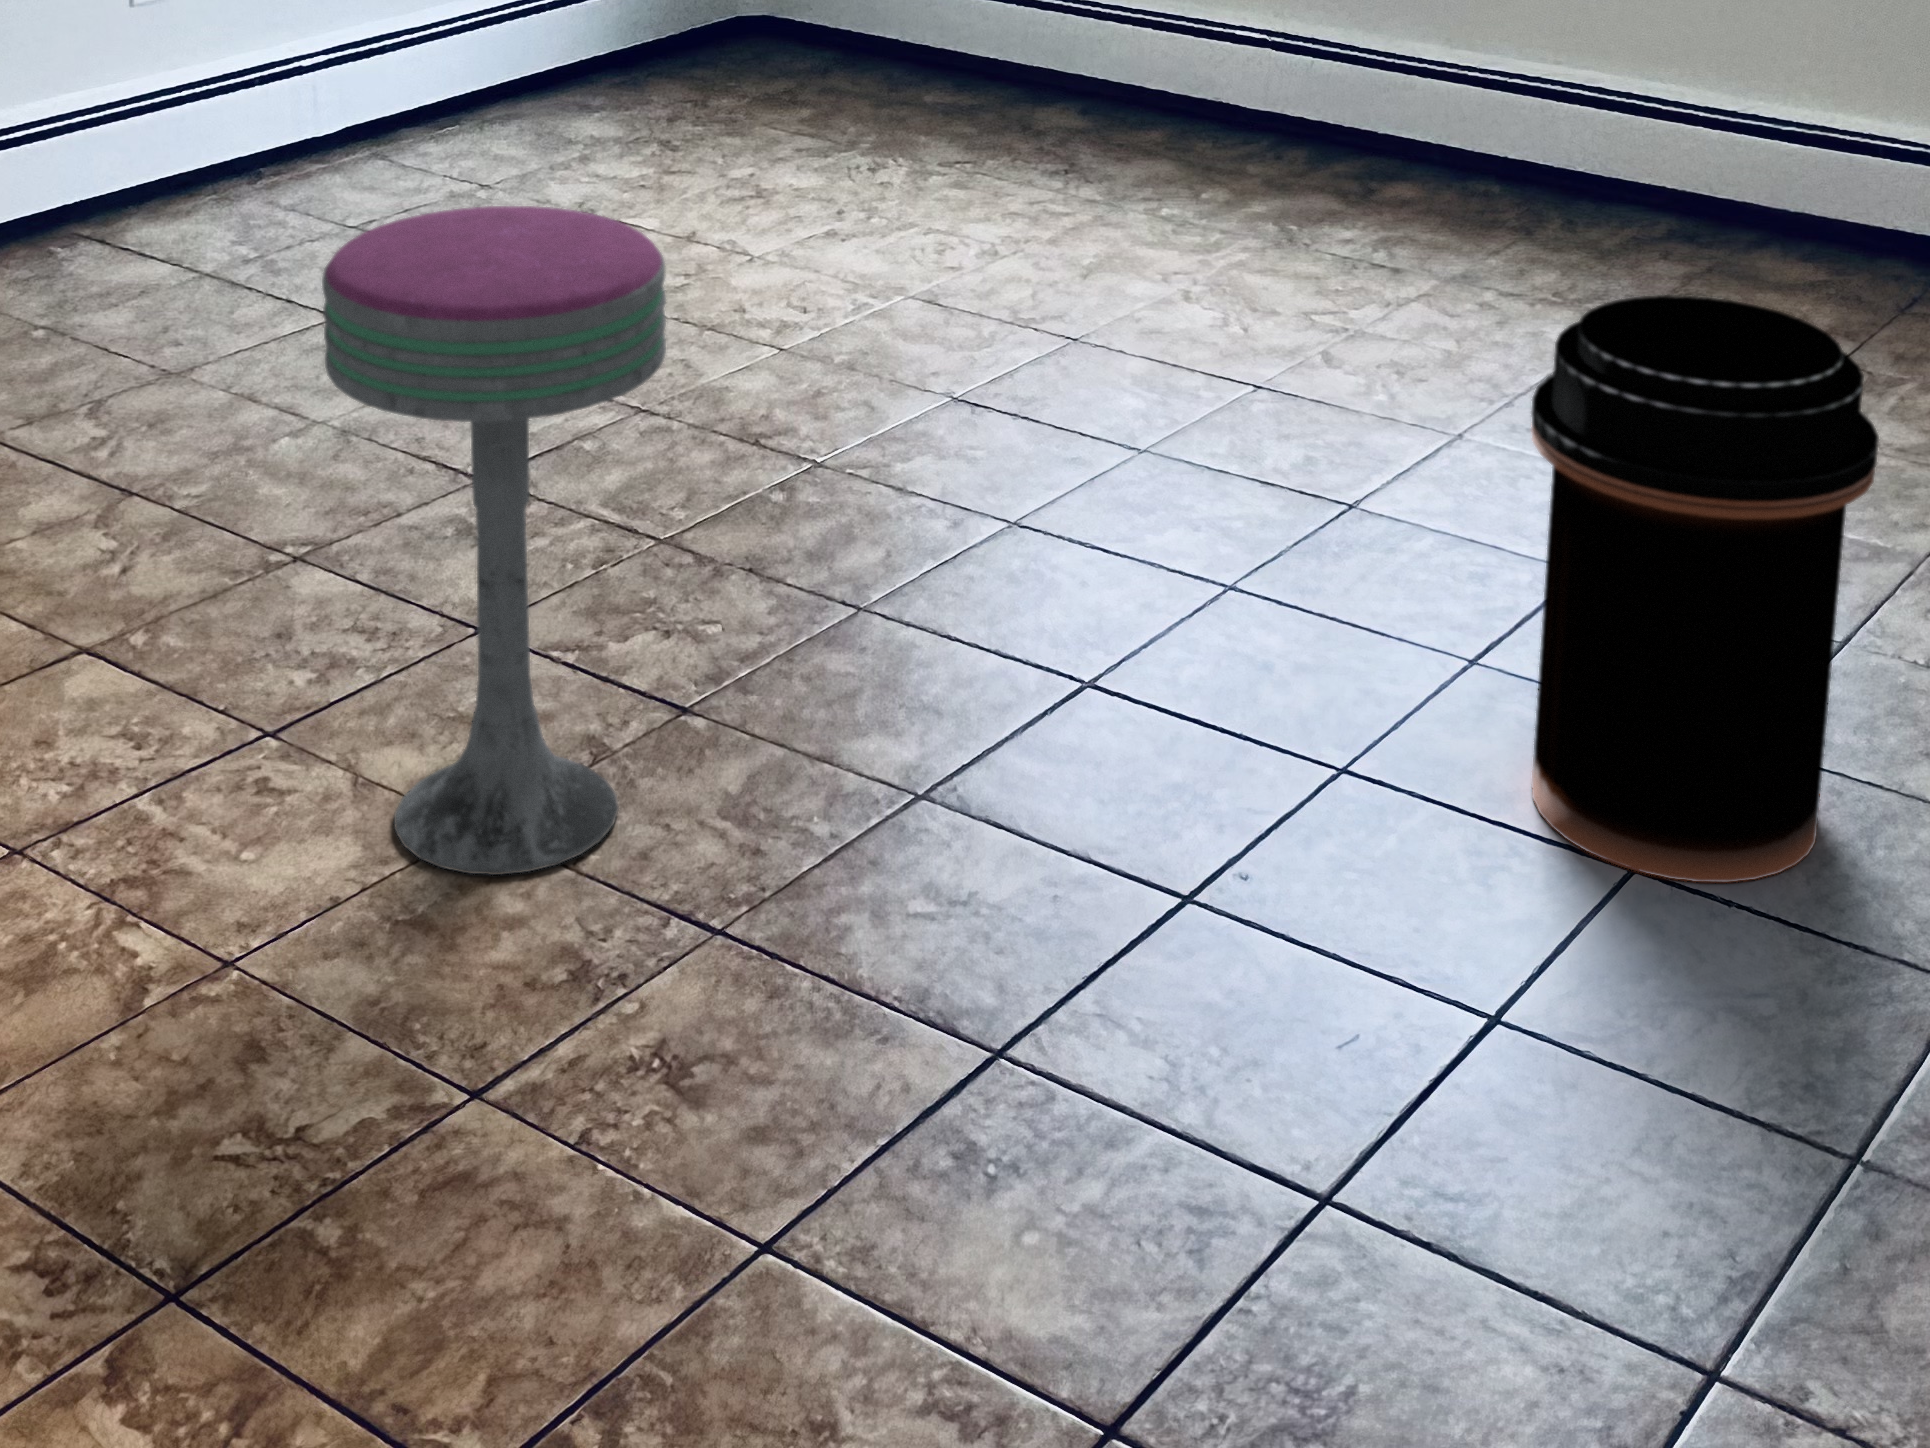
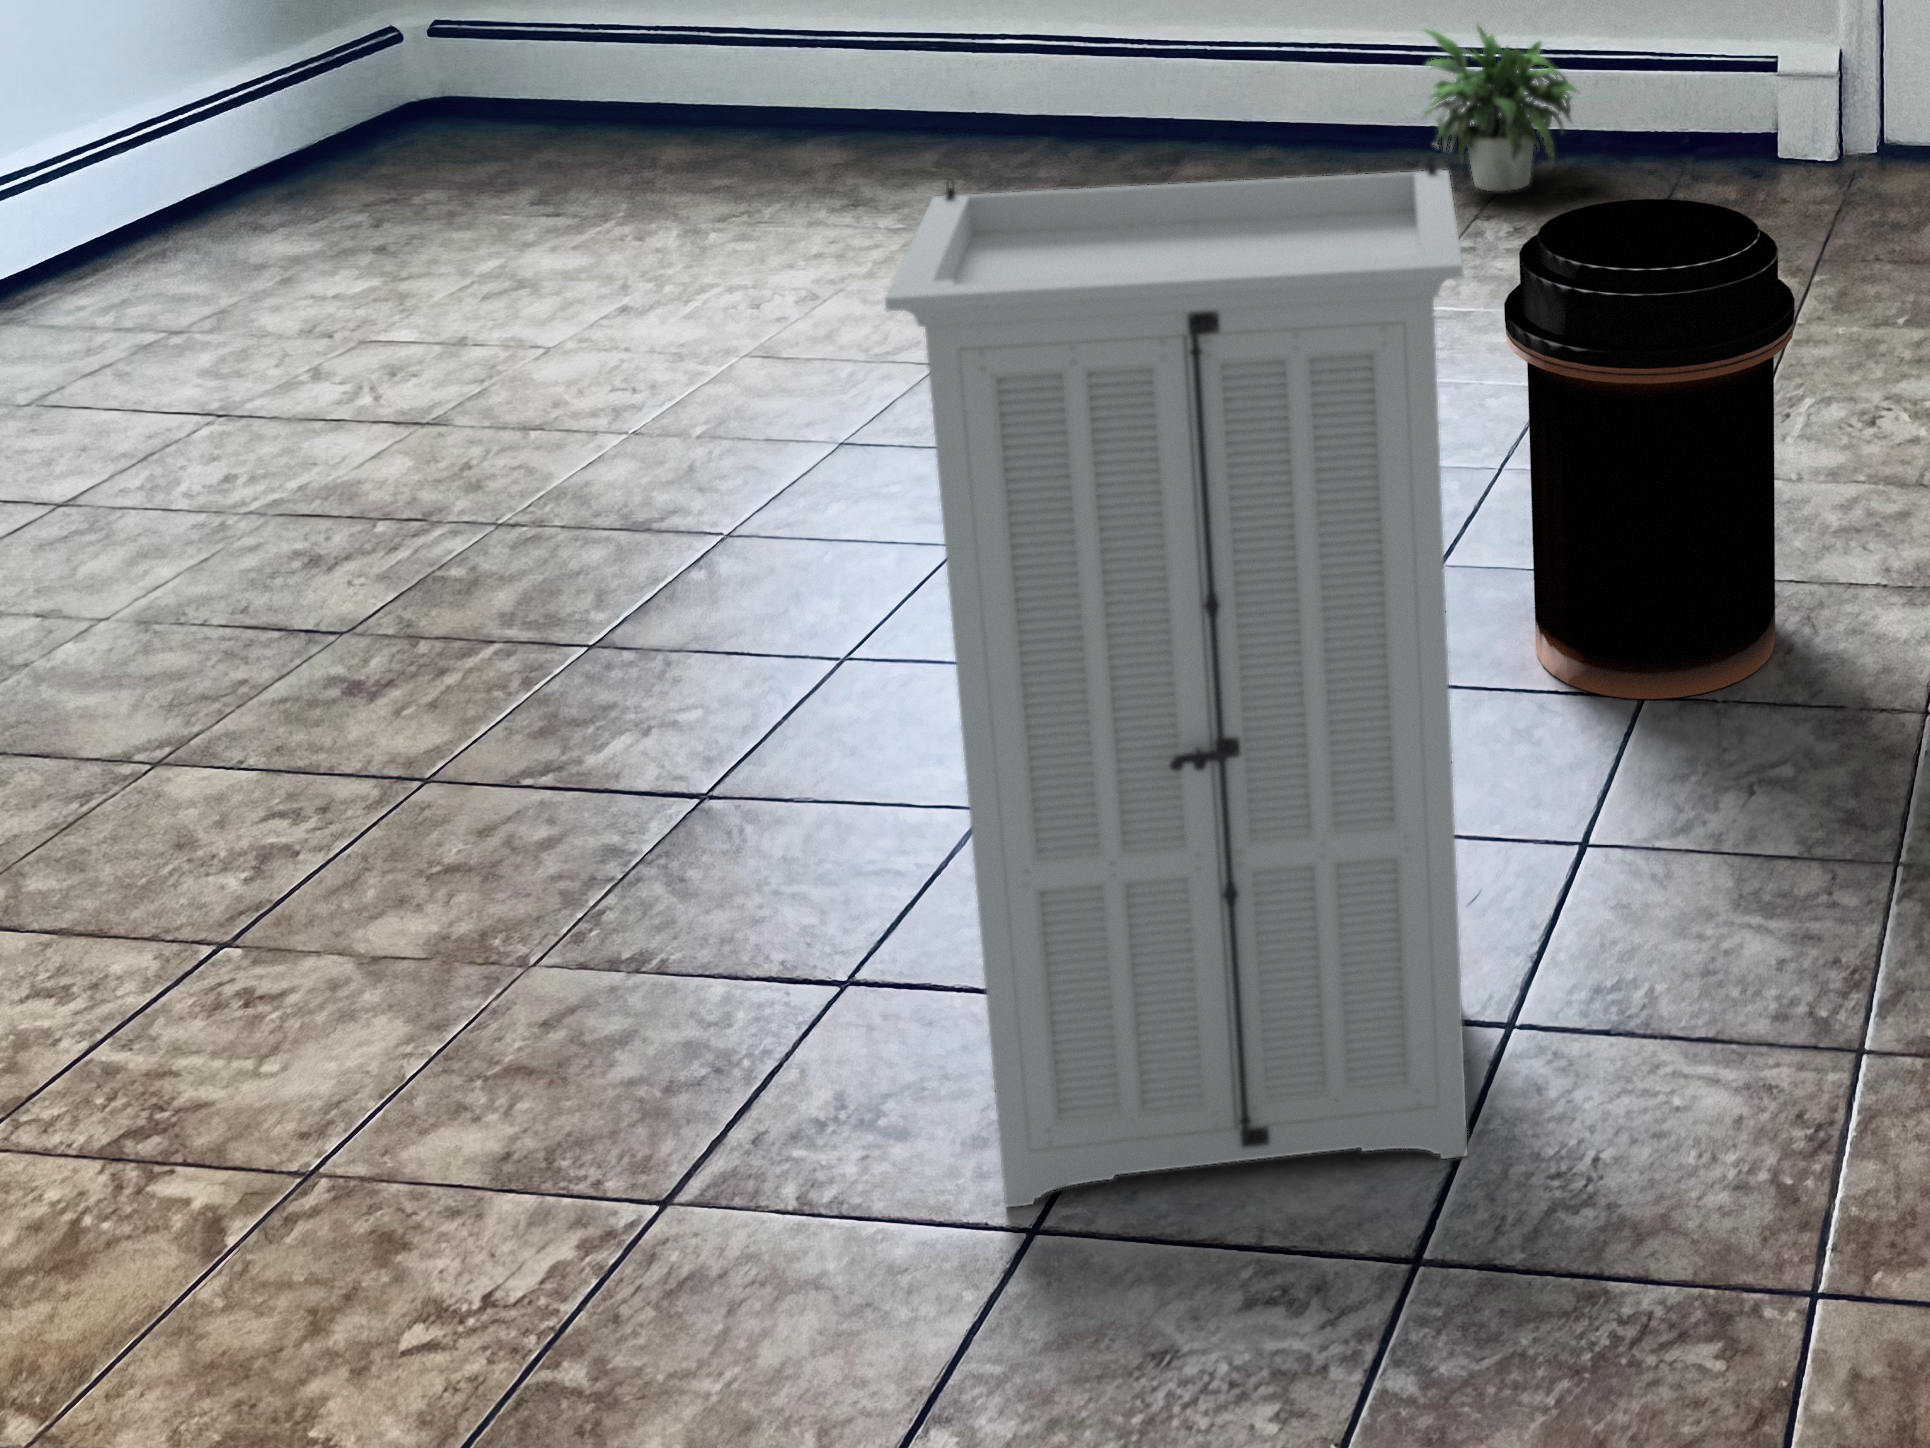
potted plant: none [1630,80,1807,268] -> present [1423,26,1578,191]
storage cabinet: none [707,147,1351,1337] -> present [885,155,1468,1207]
bar stool: present [322,206,666,875] -> none [272,306,686,1016]

